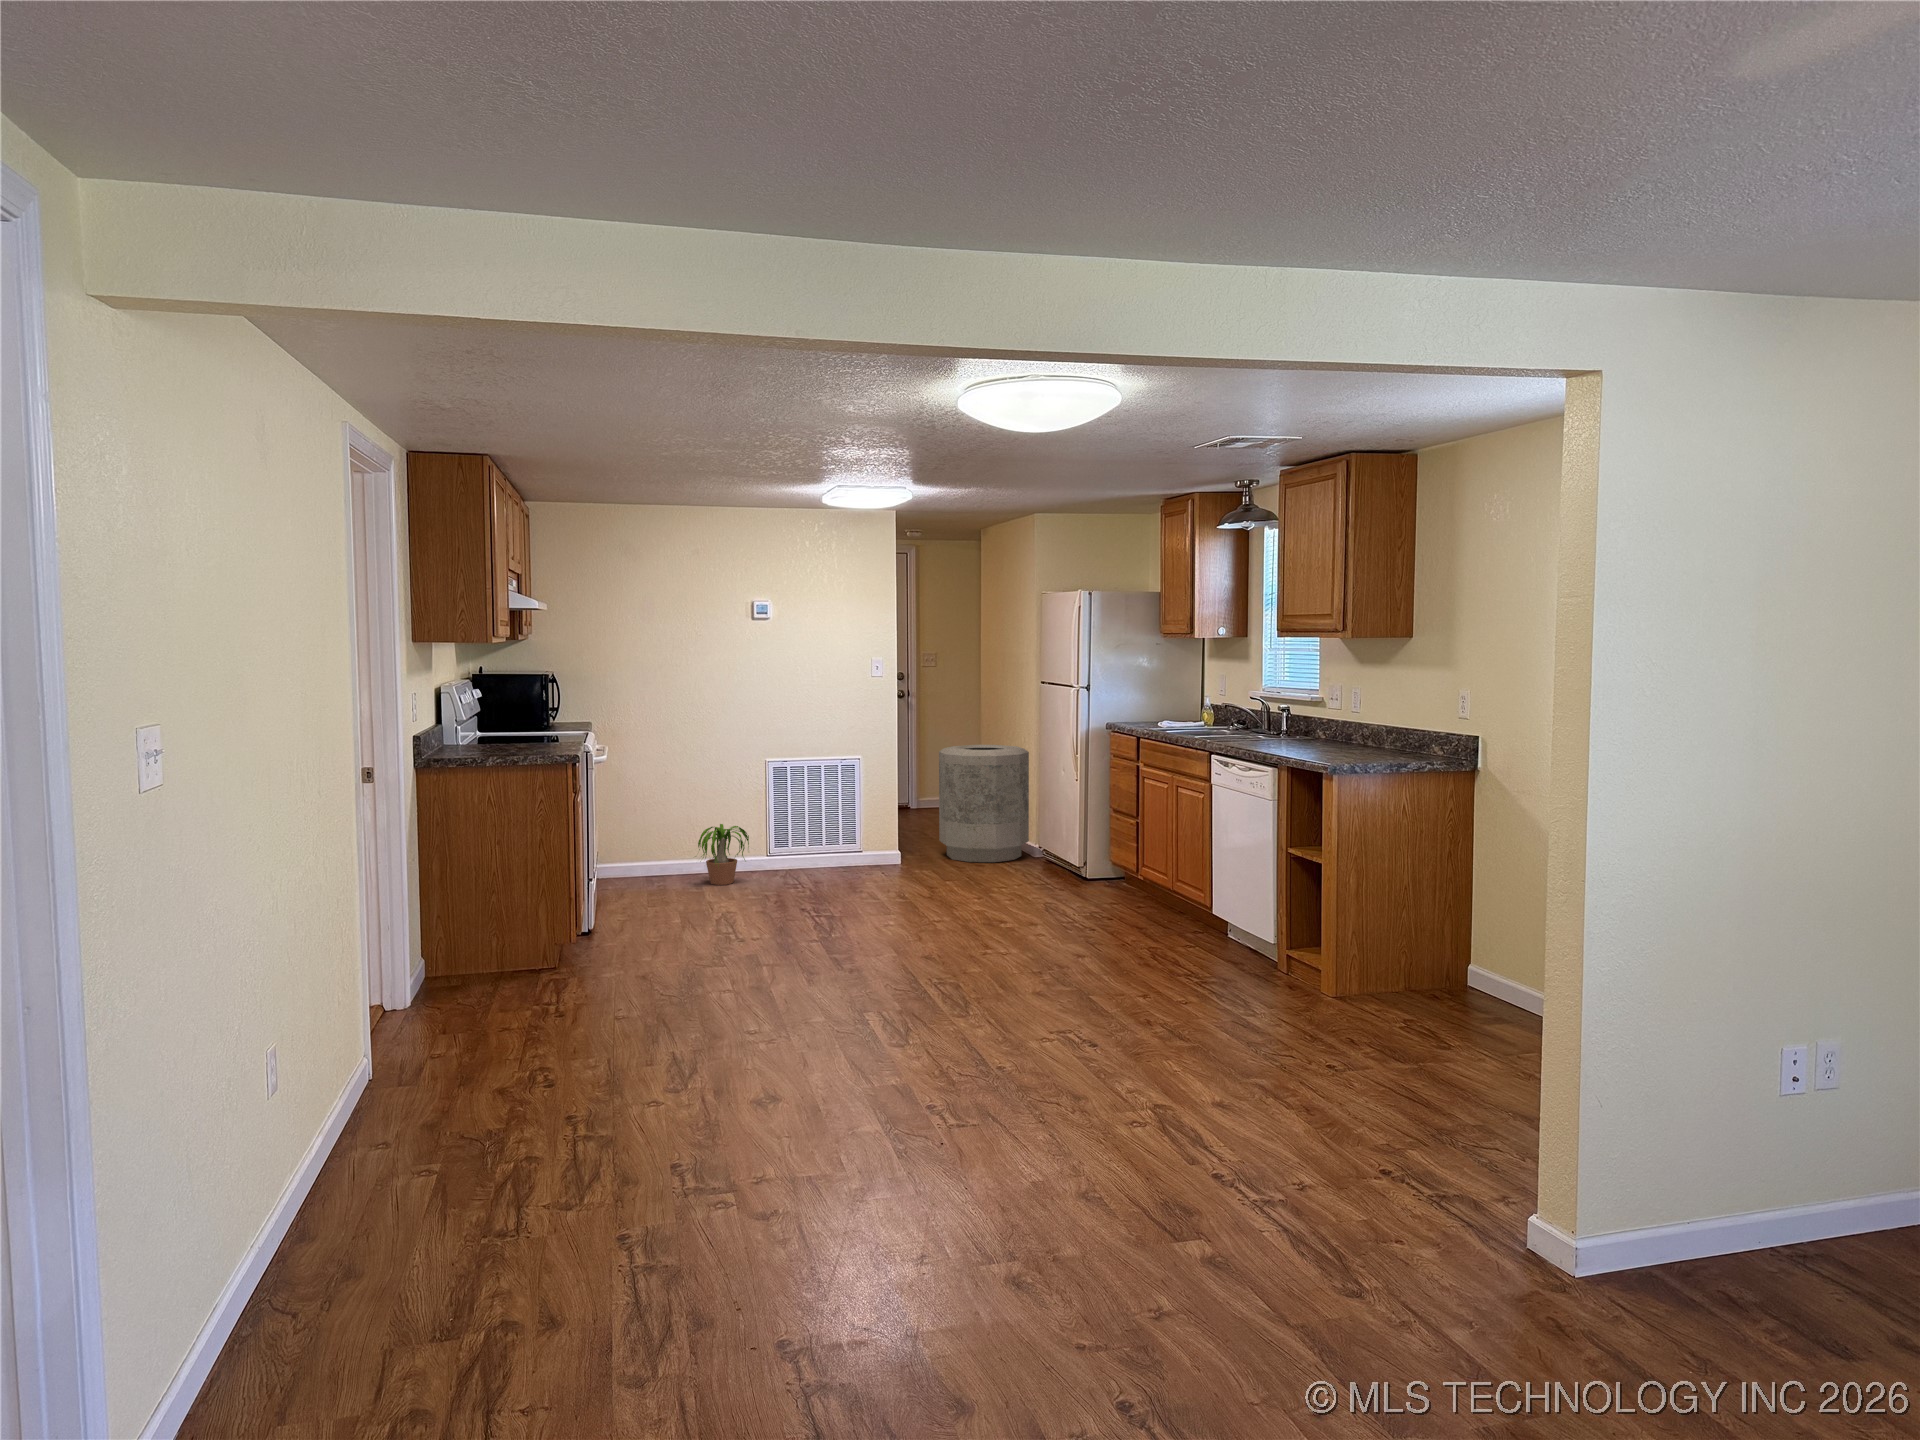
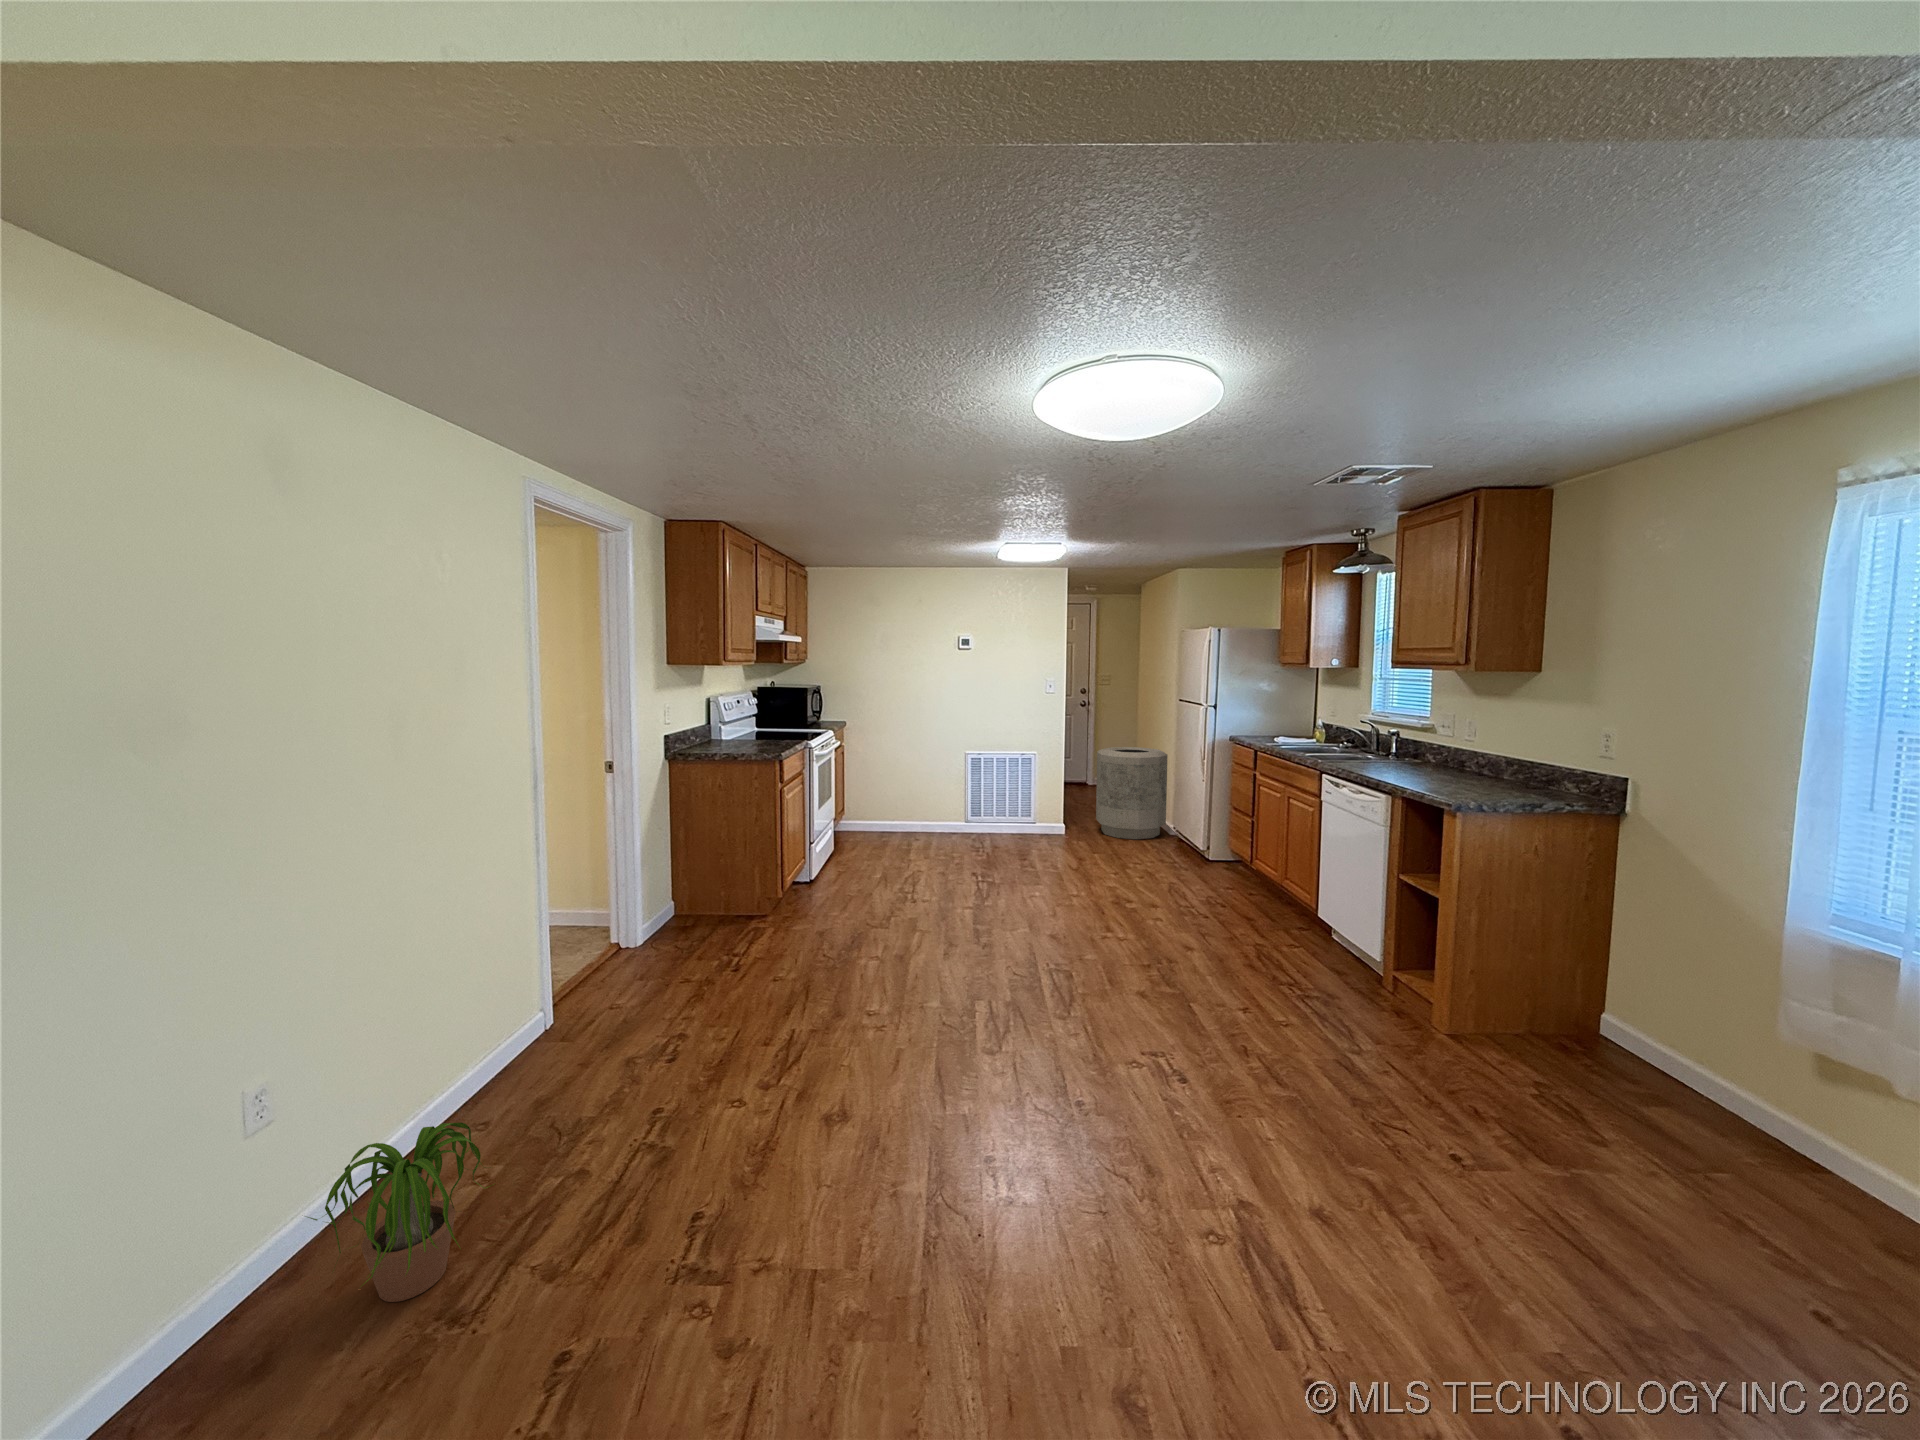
potted plant: present [698,824,749,885] -> present [308,1123,488,1302]

